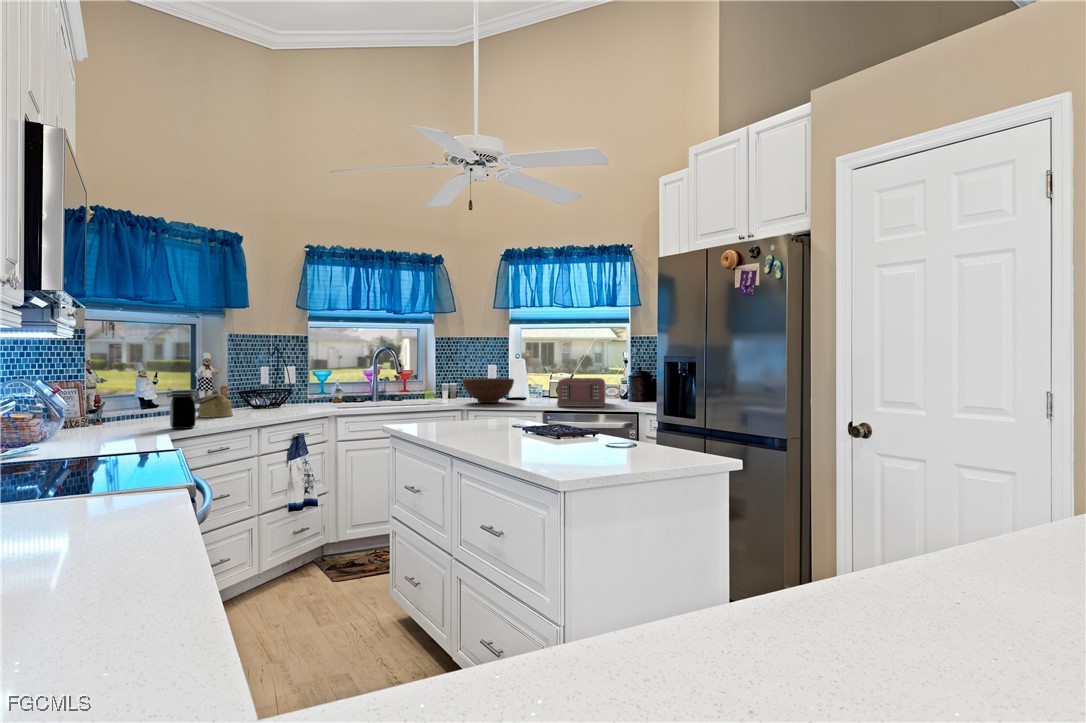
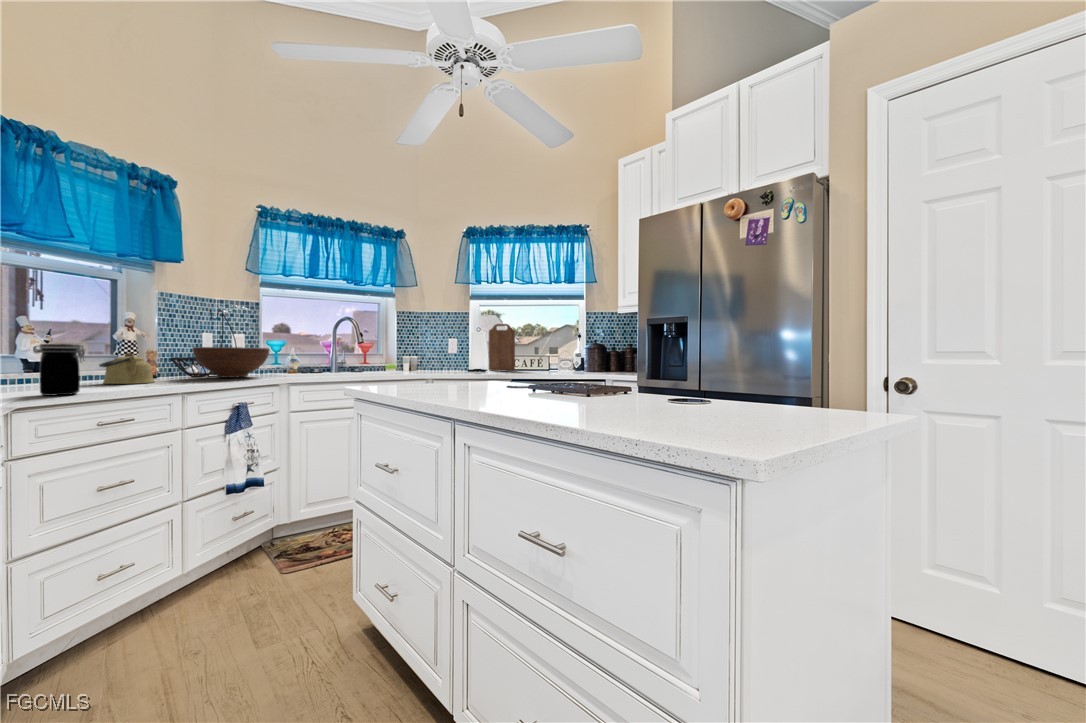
cutting board: none [526,351,553,400] -> present [488,324,515,371]
fruit bowl: present [463,378,514,403] -> present [193,347,270,378]
toaster: present [557,378,605,407] -> none [525,348,573,375]

